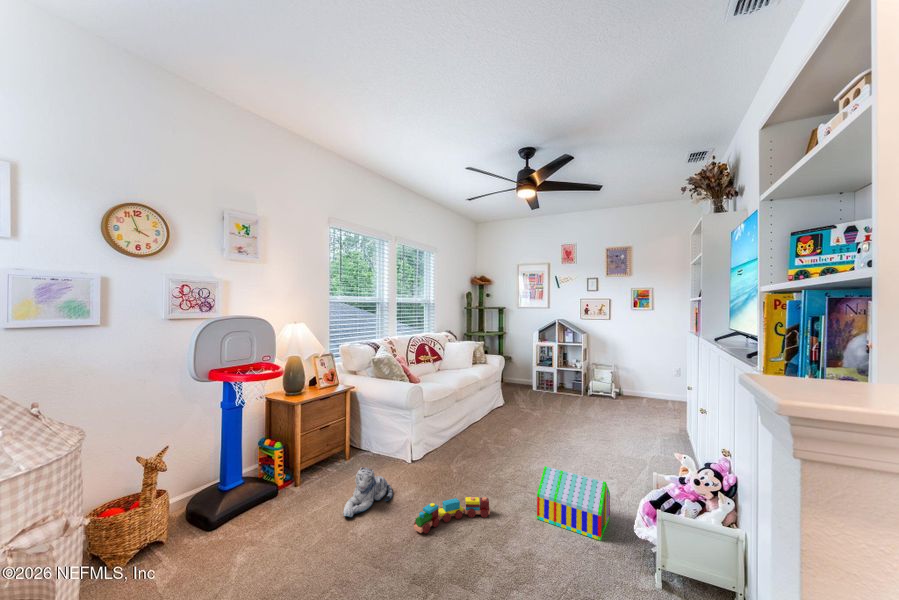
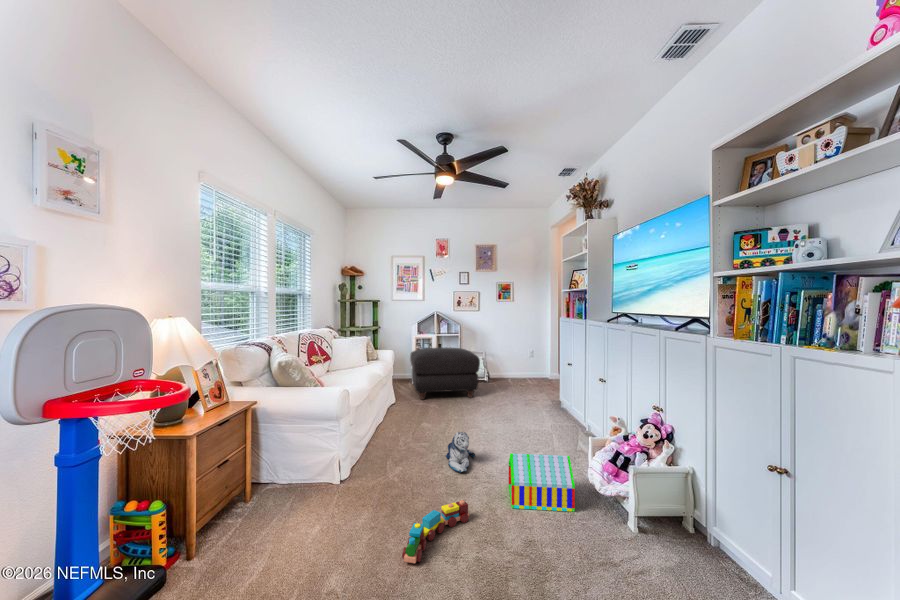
ottoman: none [522,357,592,412] -> present [410,347,480,400]
plush toy: present [343,467,393,517] -> present [446,432,475,473]

